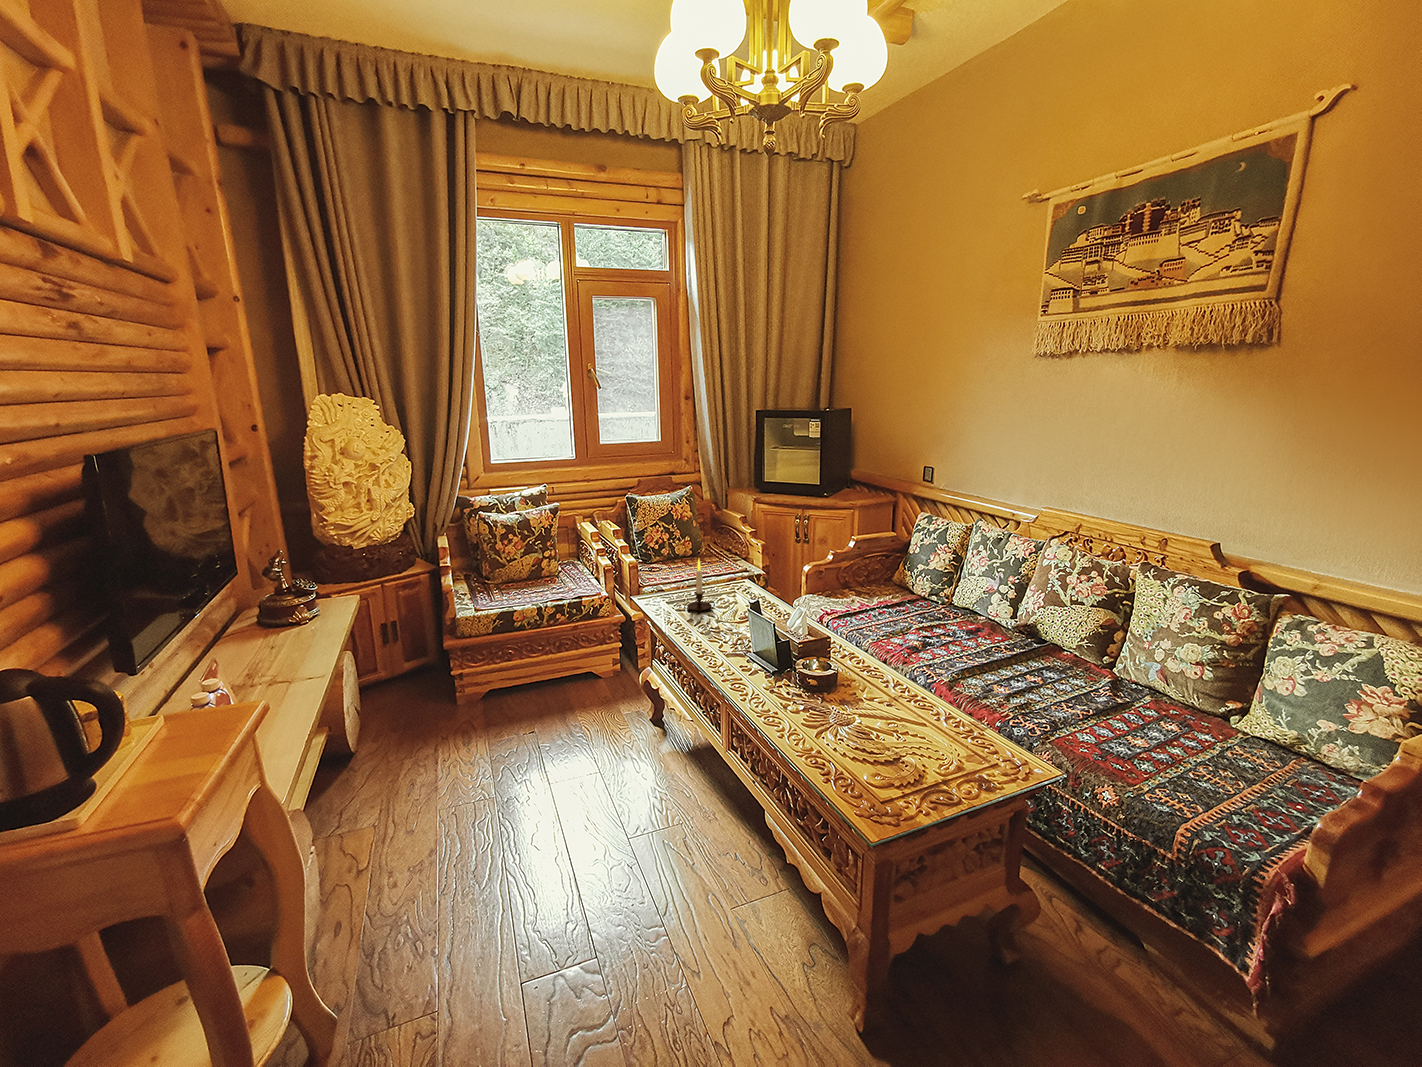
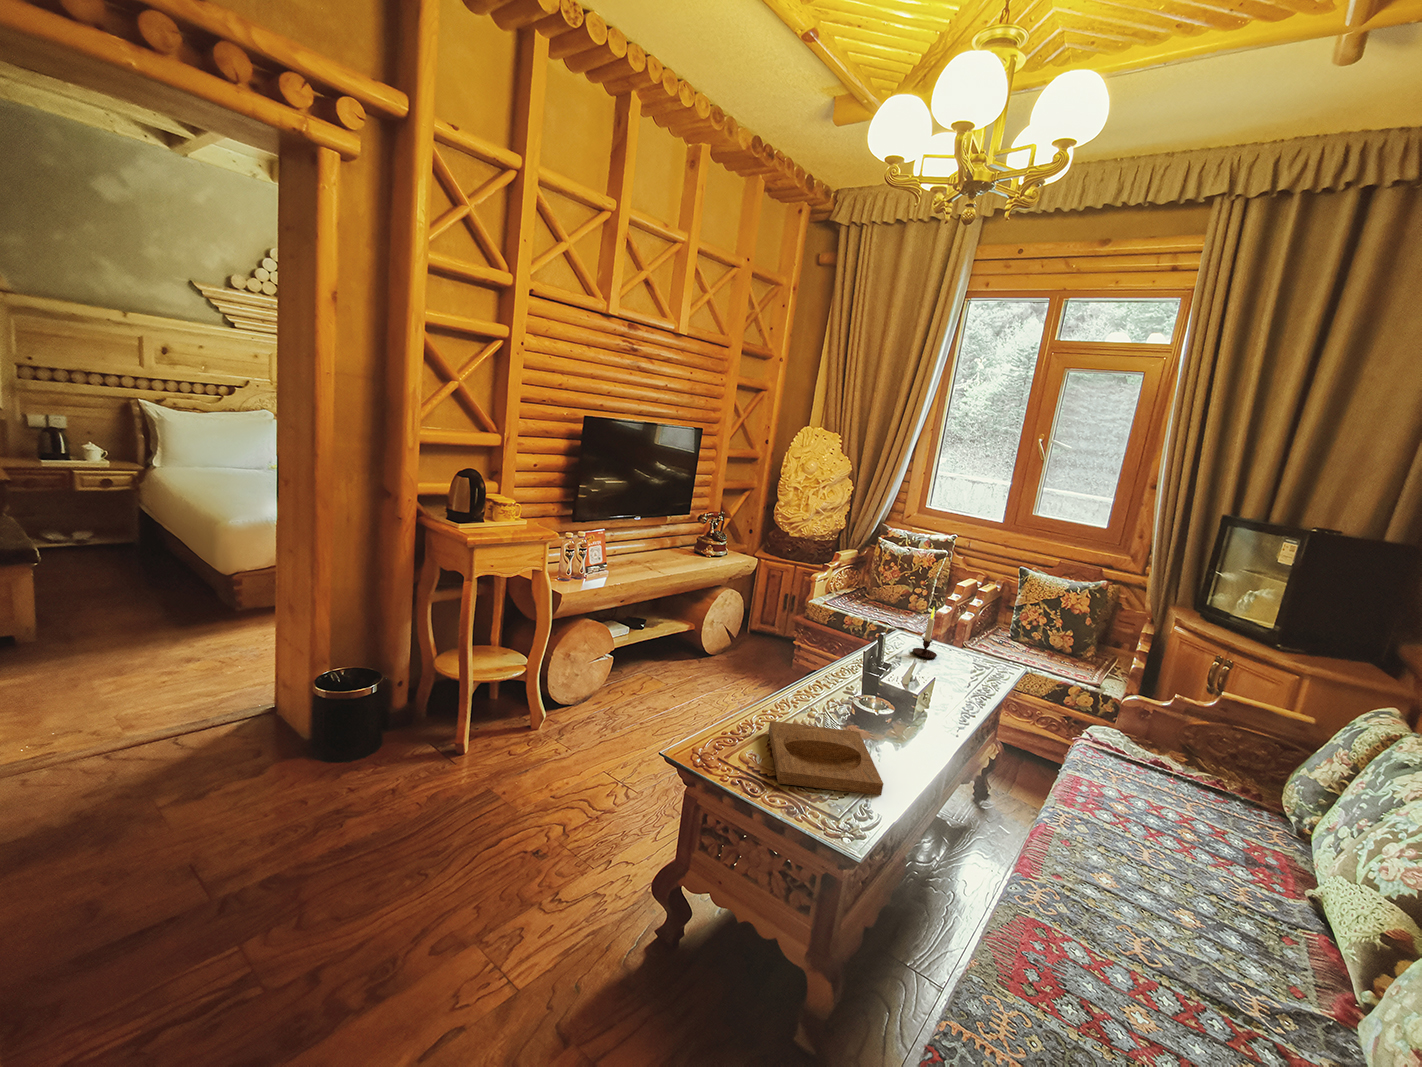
tray: none [819,696,944,778] -> present [768,721,883,795]

